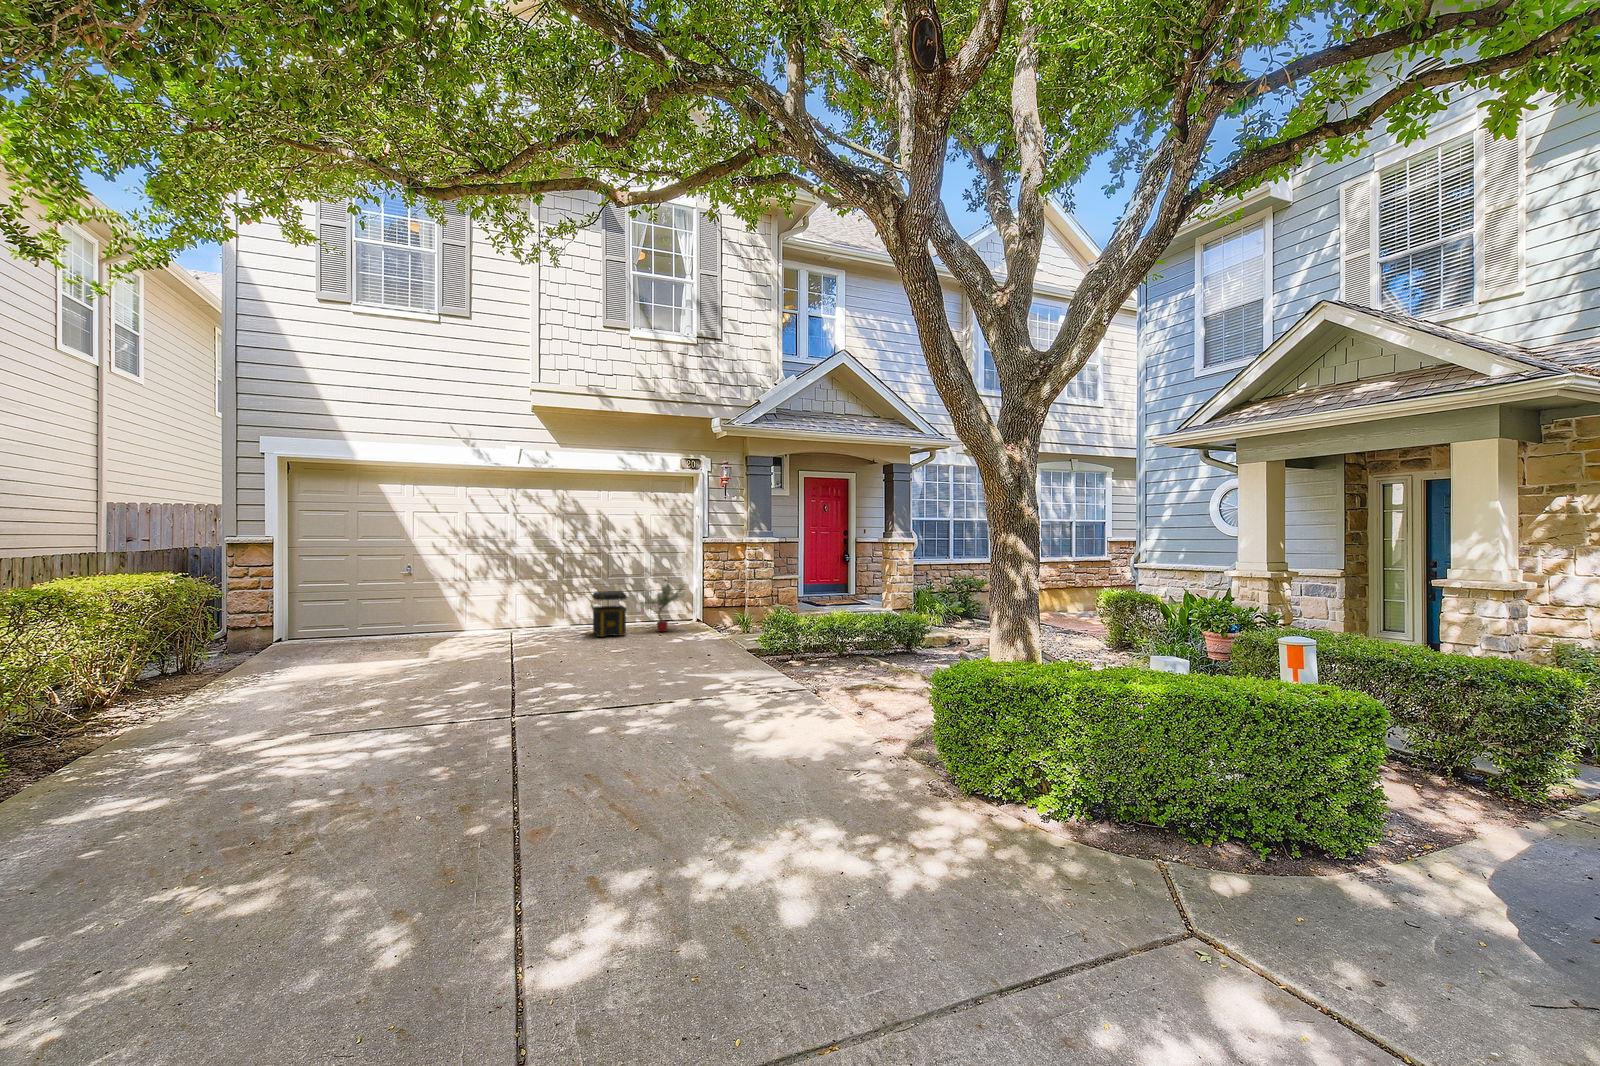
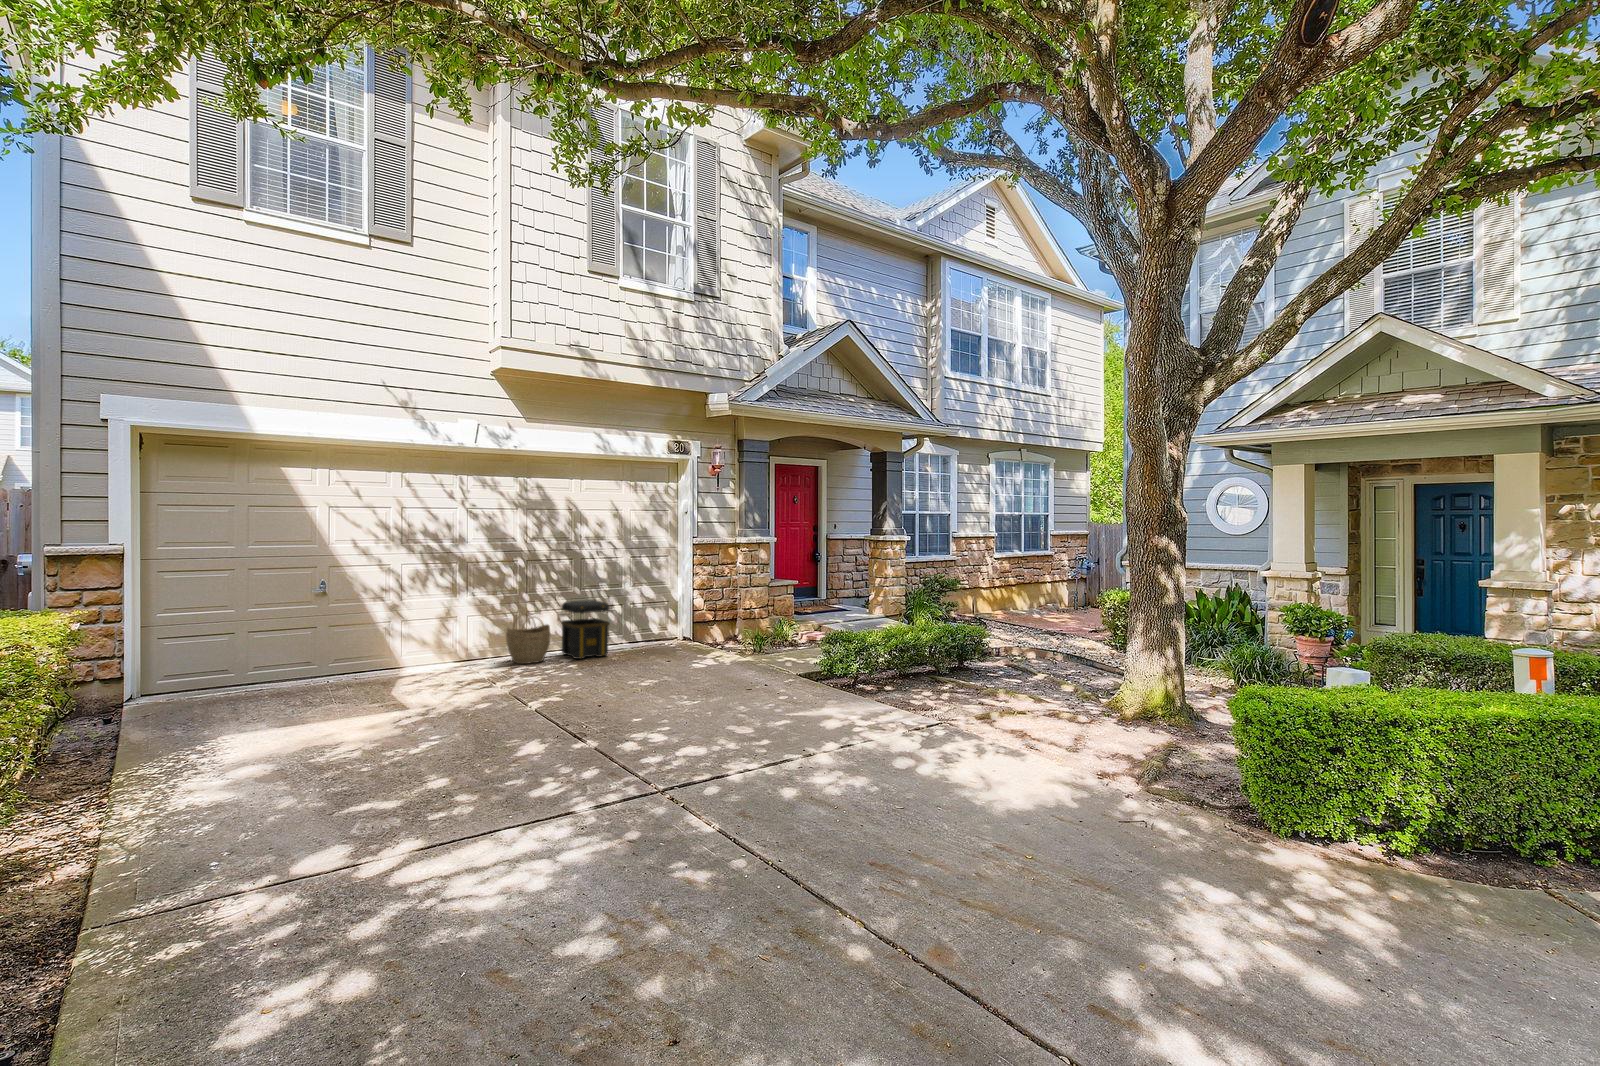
potted tree: present [642,578,685,632] -> none [620,581,674,650]
woven basket: none [545,600,579,639] -> present [506,615,550,664]

